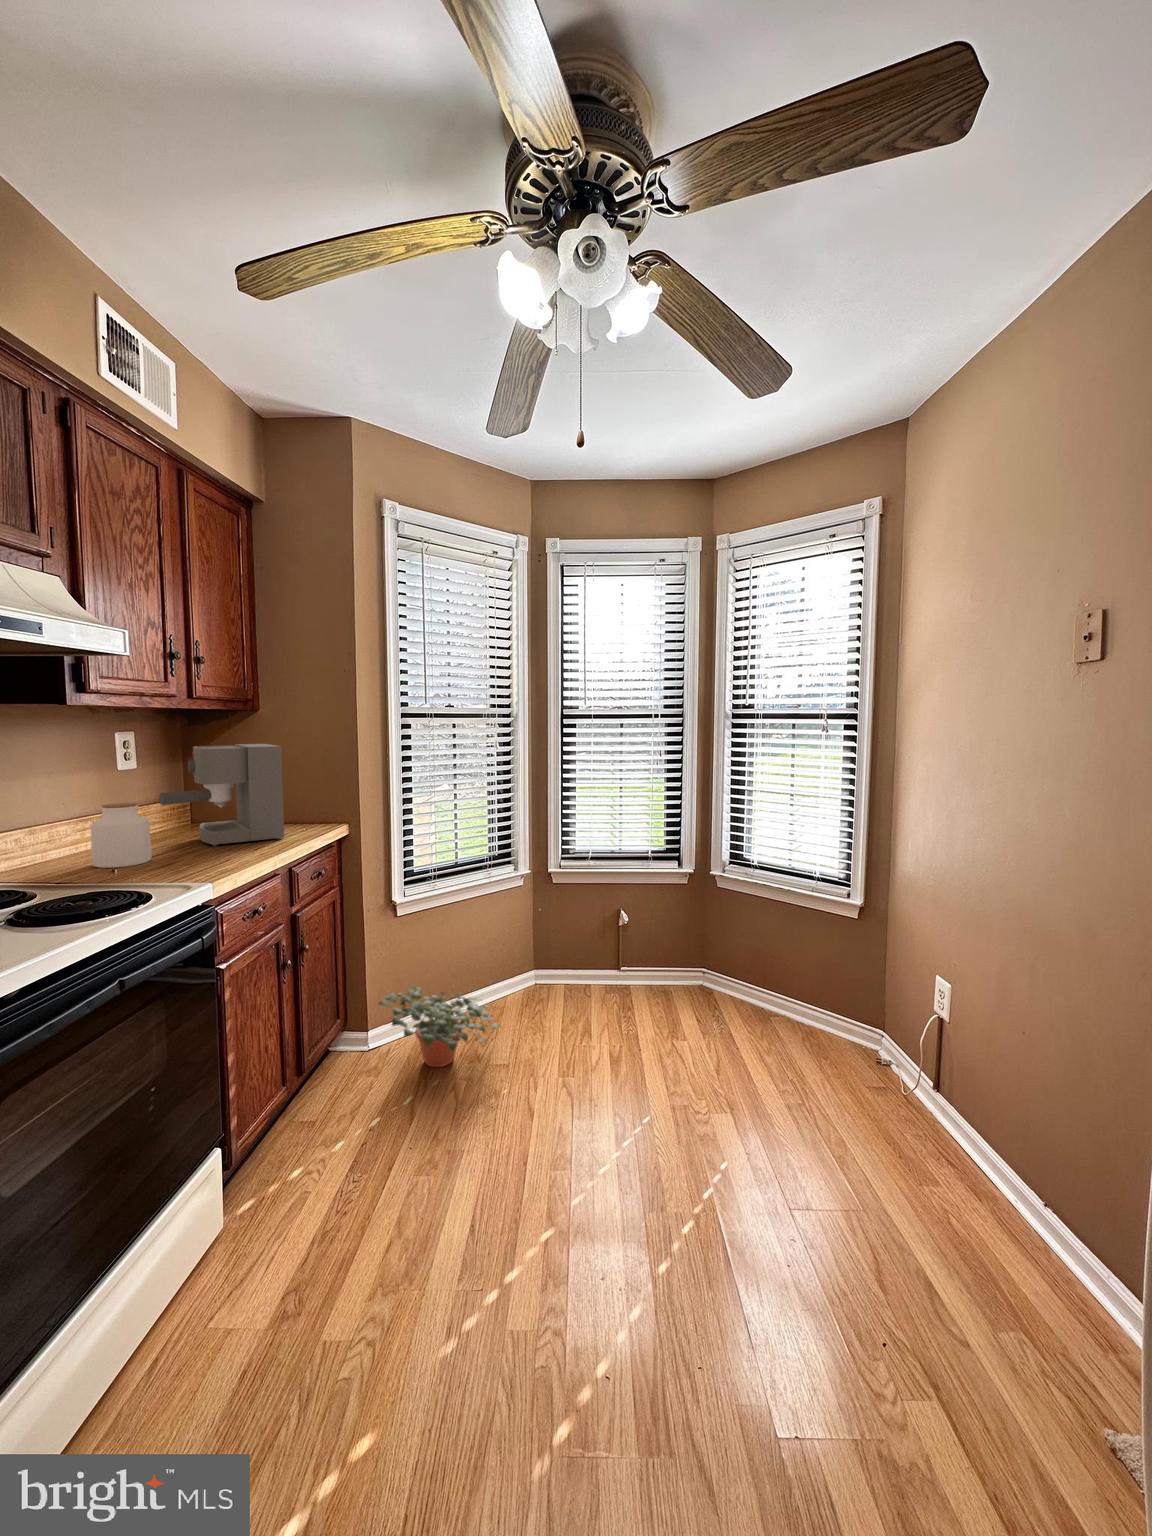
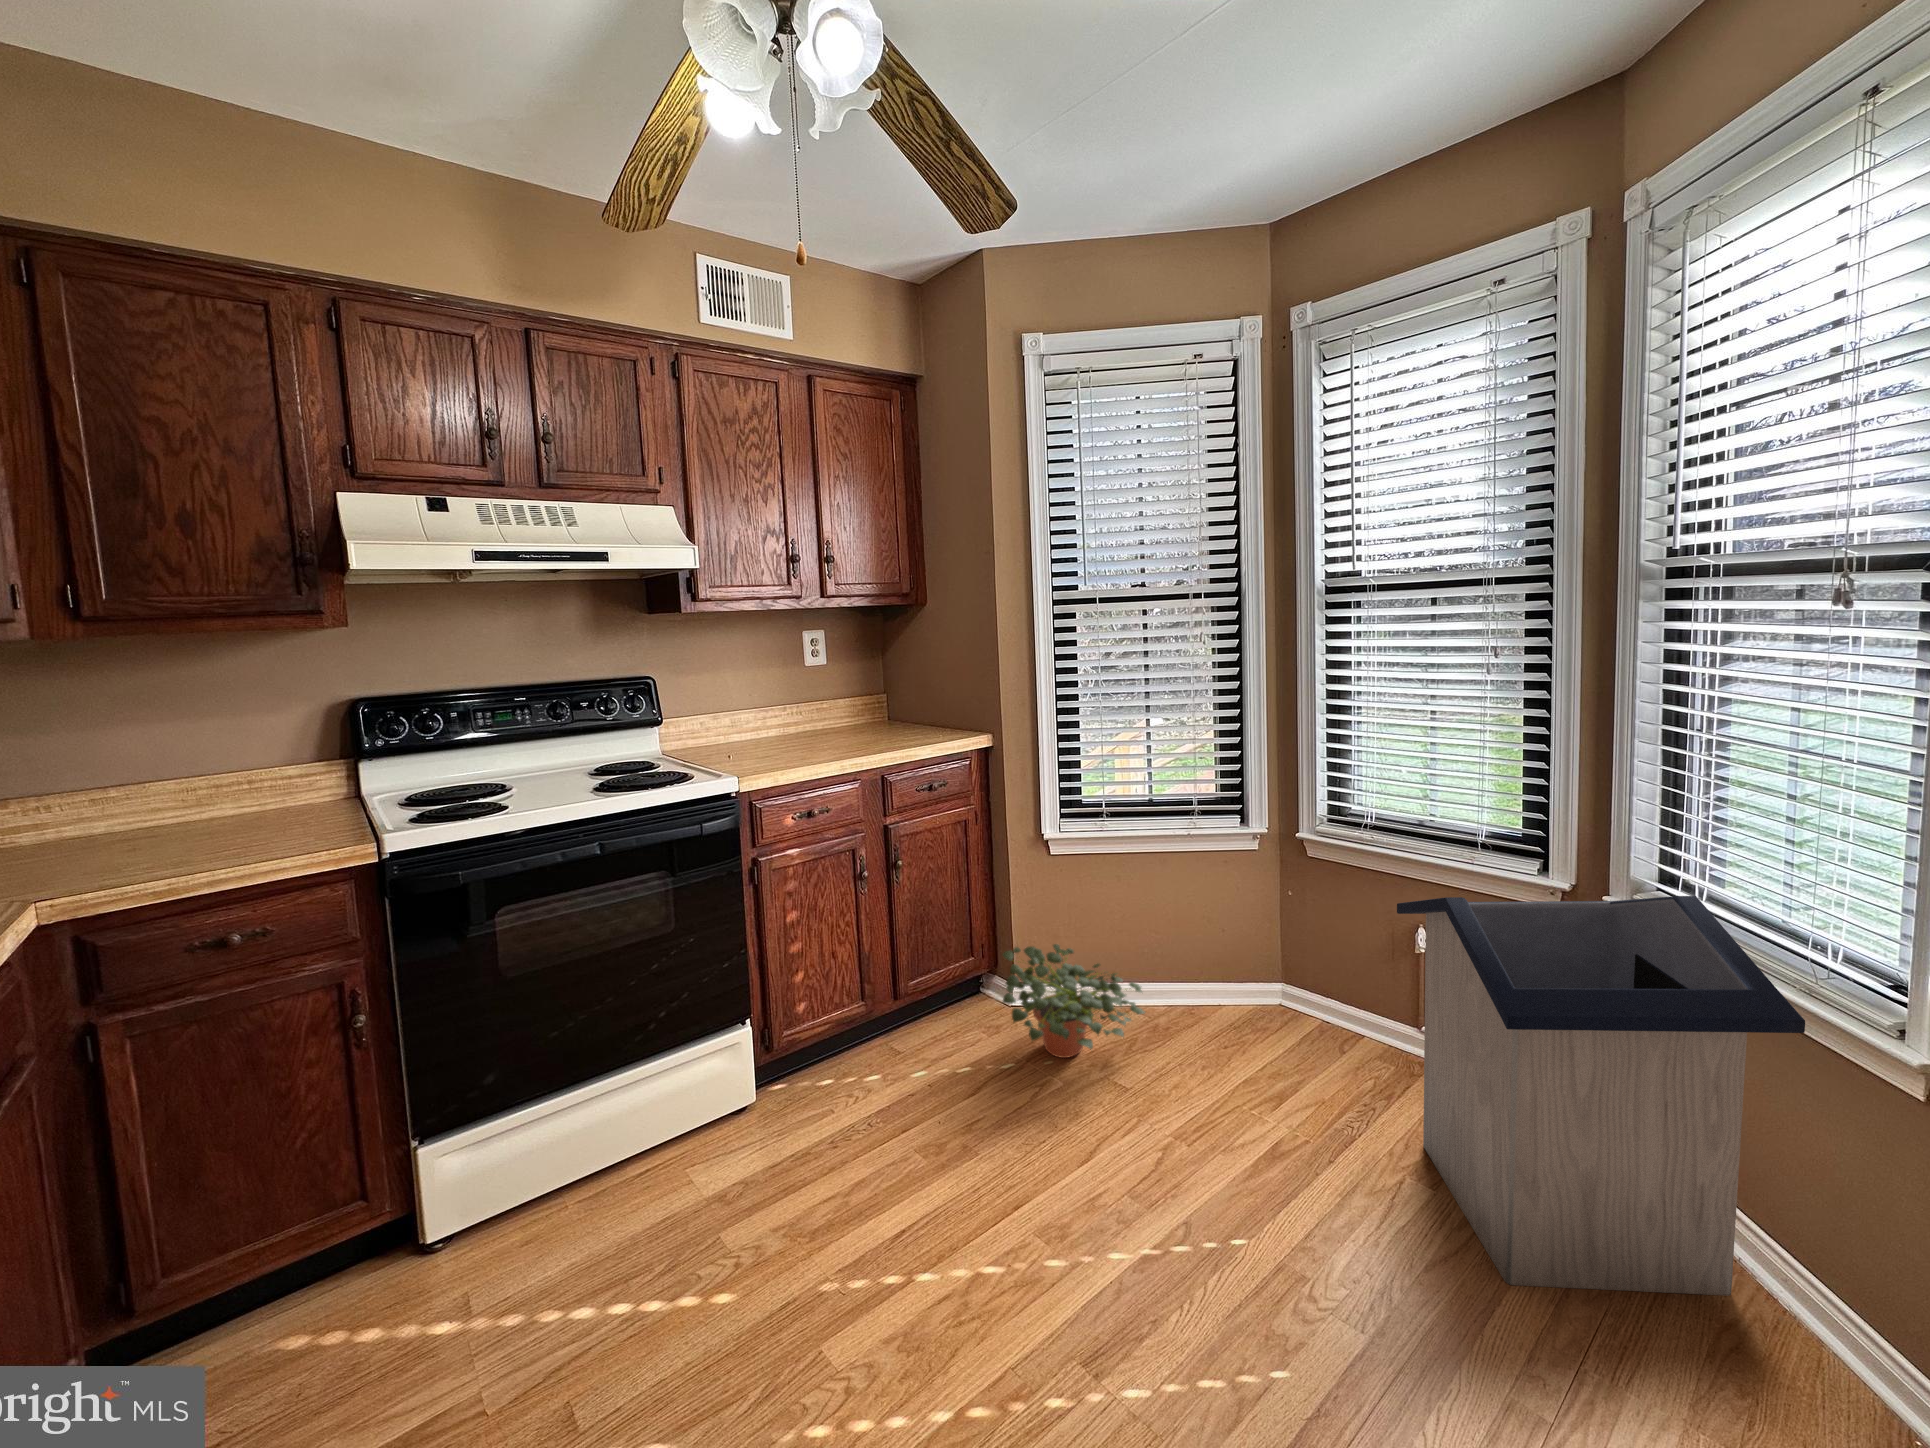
coffee maker: present [159,744,284,846] -> none [802,641,920,749]
jar: present [90,803,151,868] -> none [726,702,774,761]
trash can: none [647,858,816,1060] -> present [1397,896,1805,1296]

